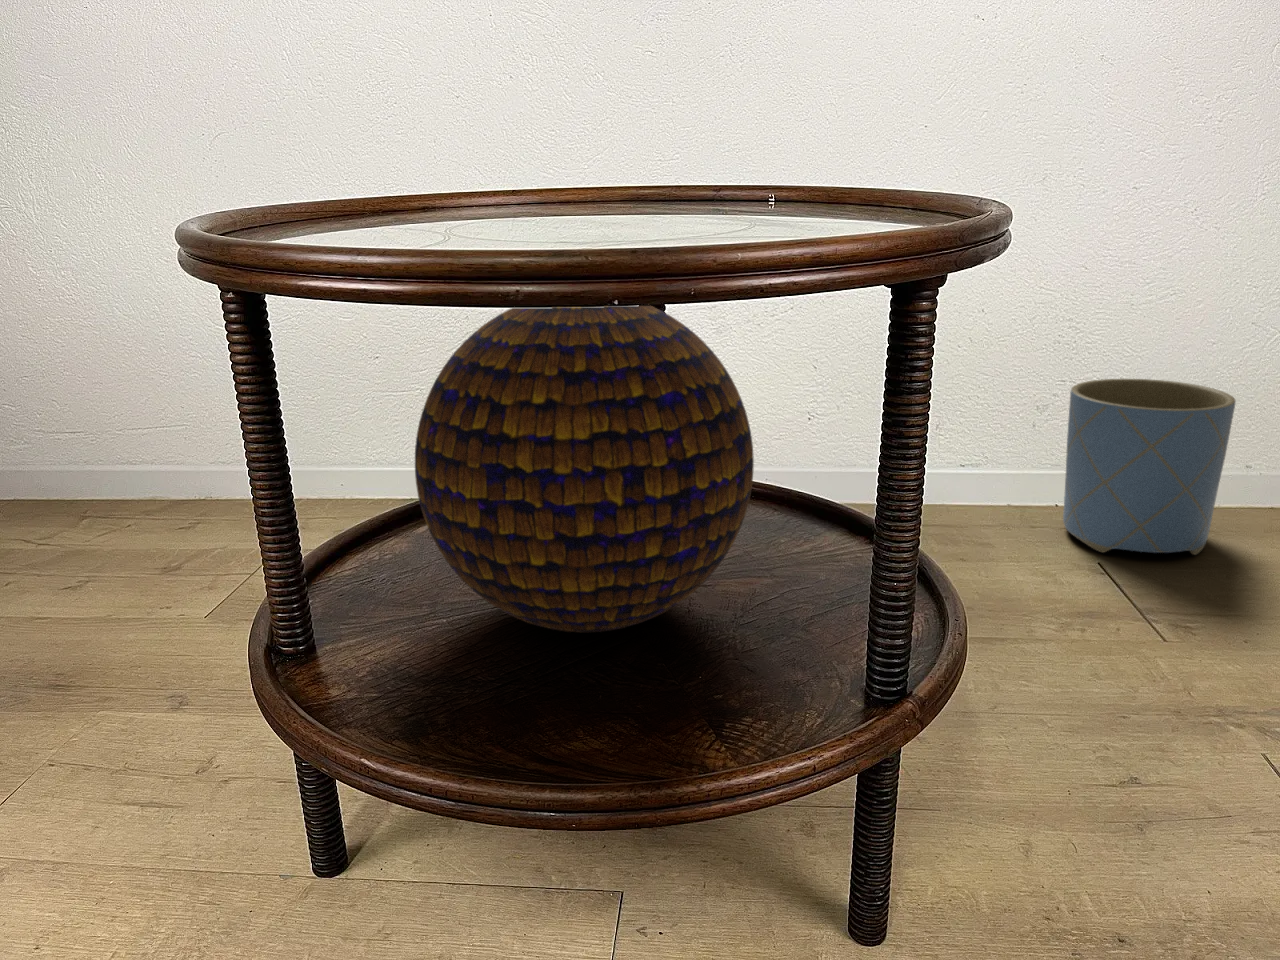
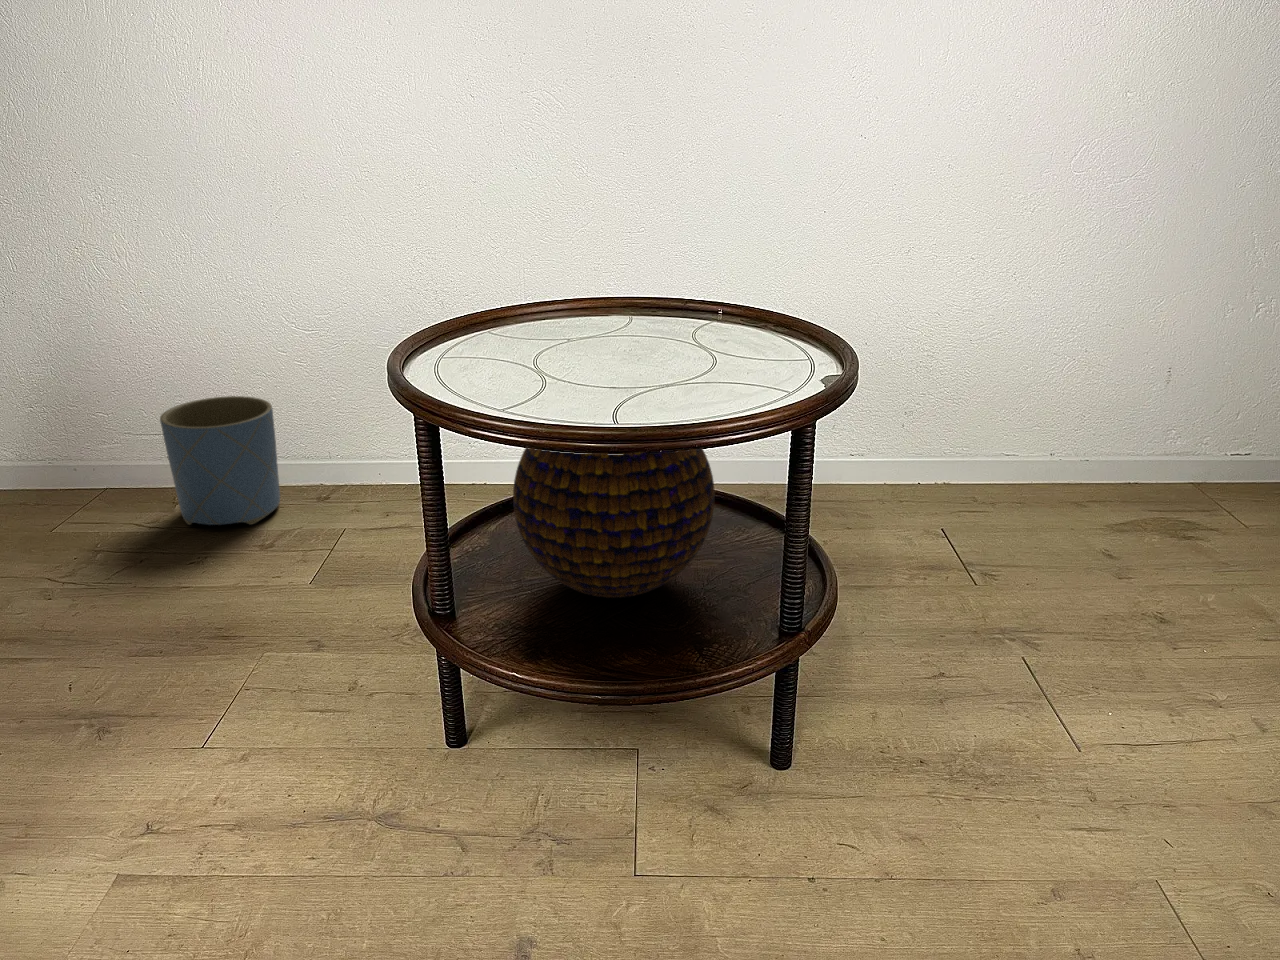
planter: present [1063,379,1235,555] -> present [160,396,280,525]

